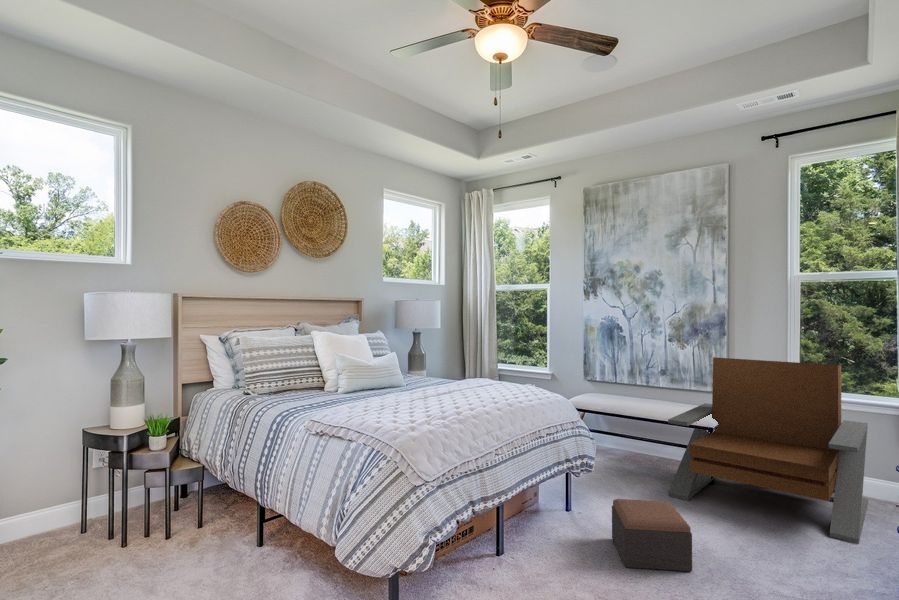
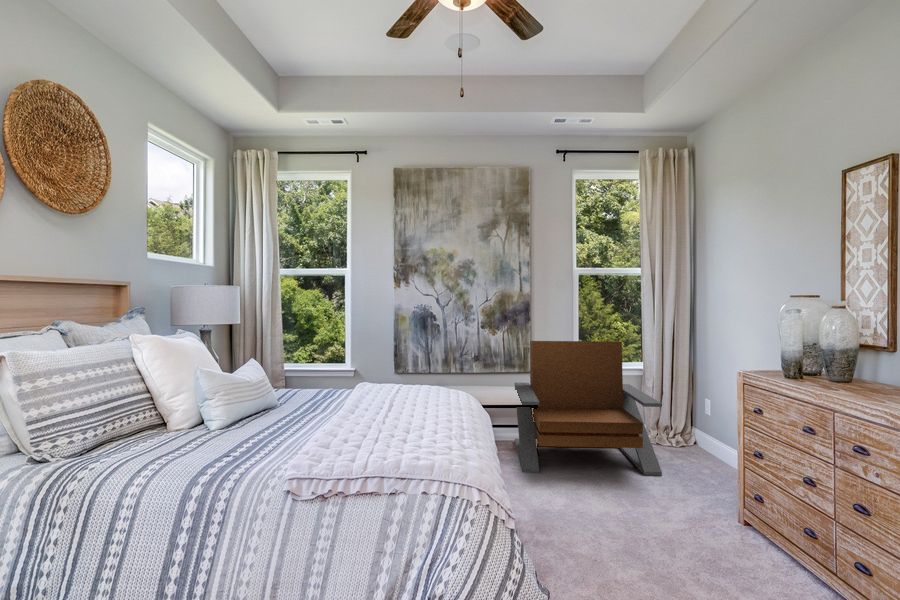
footstool: present [612,499,692,571] -> none [536,477,618,549]

